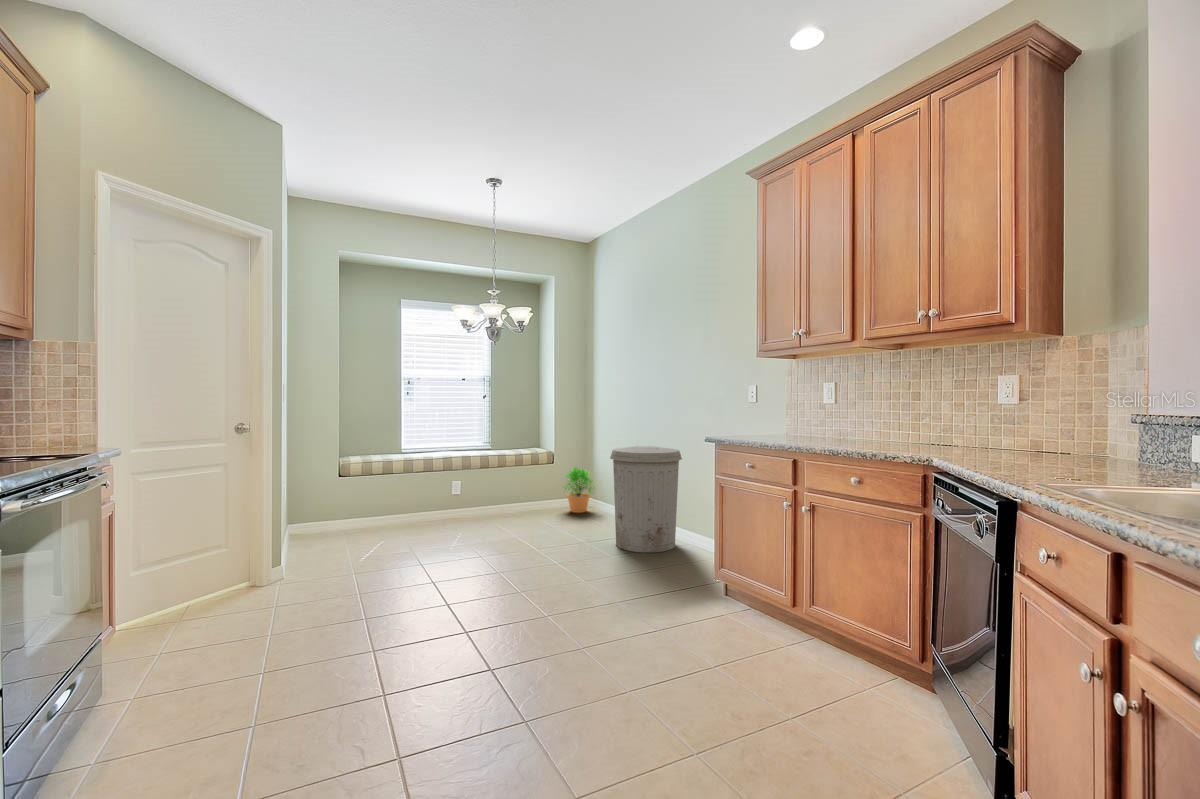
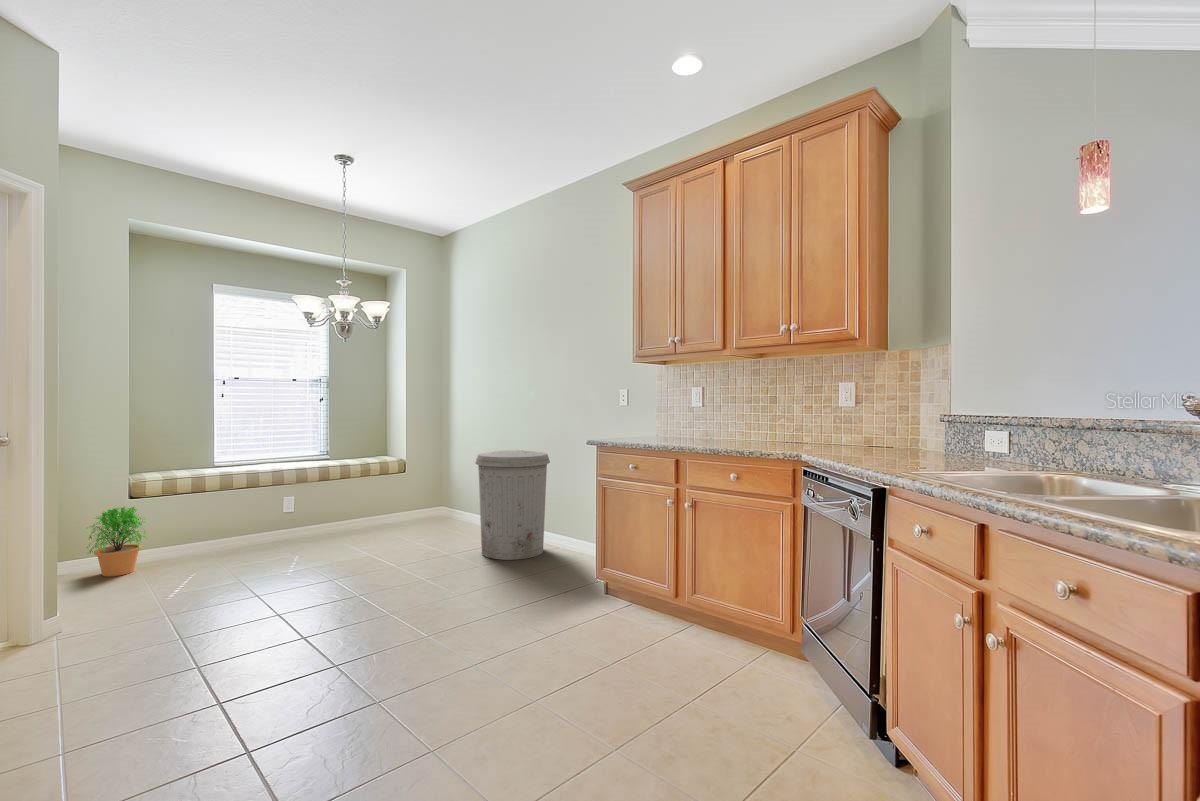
potted plant: present [563,467,592,513] -> present [87,506,146,576]

